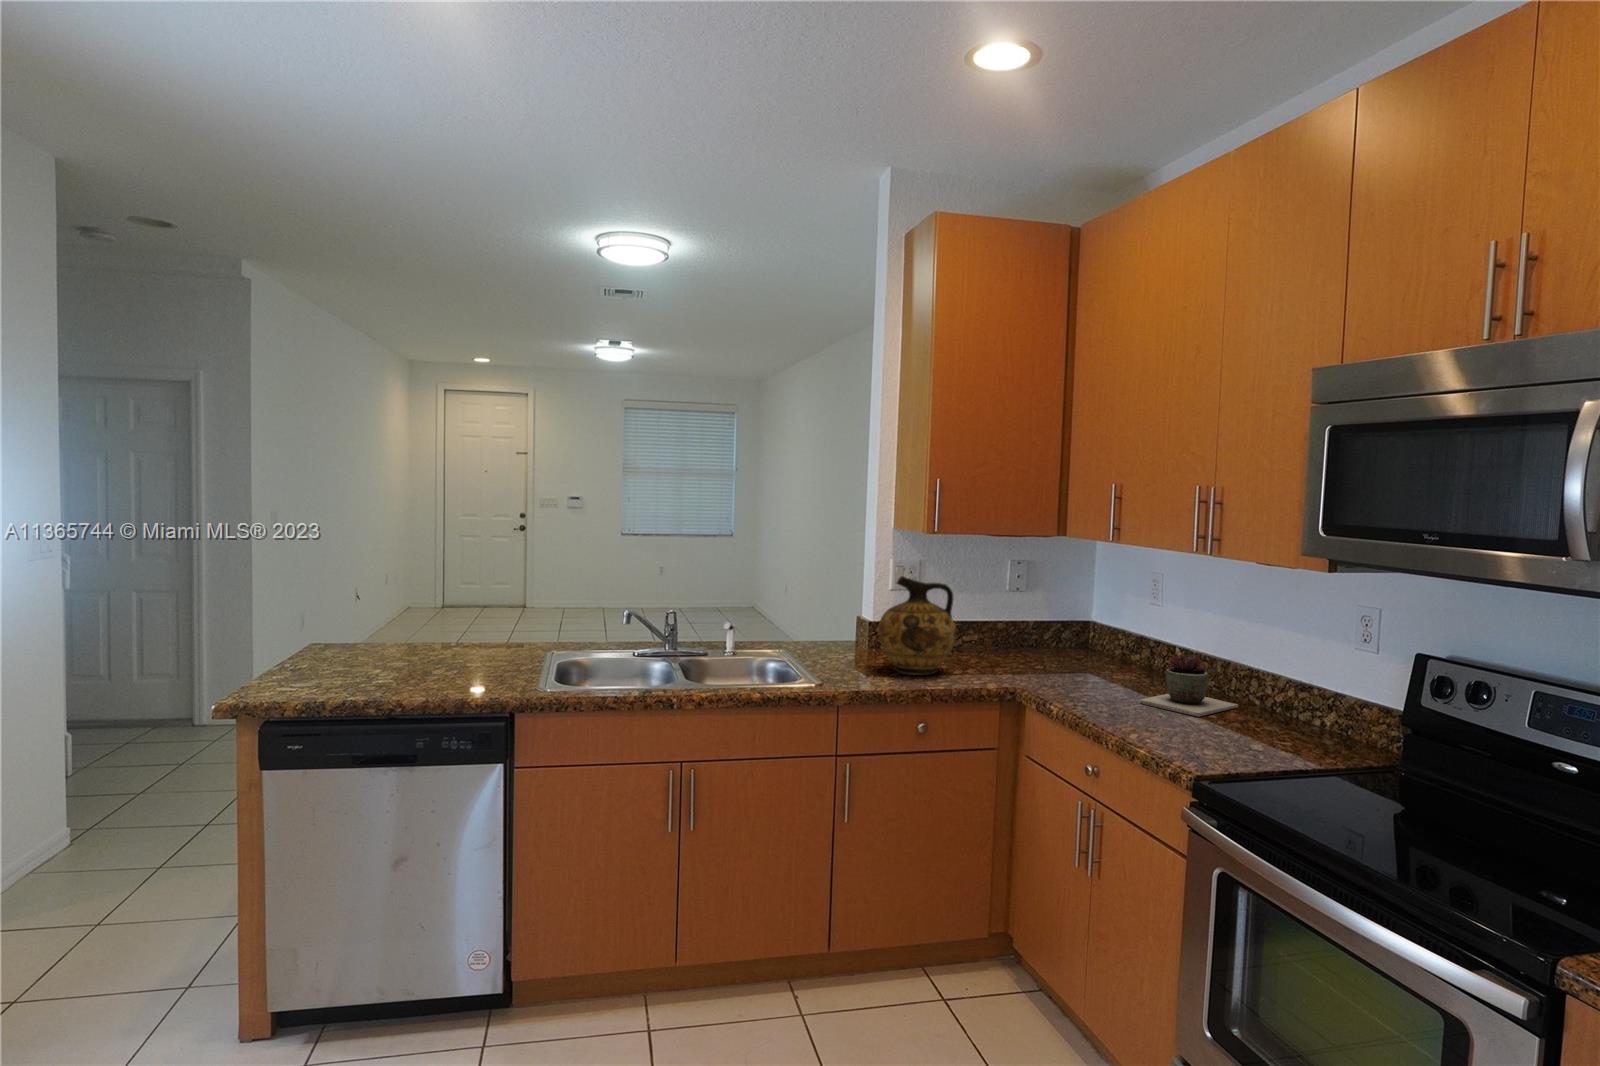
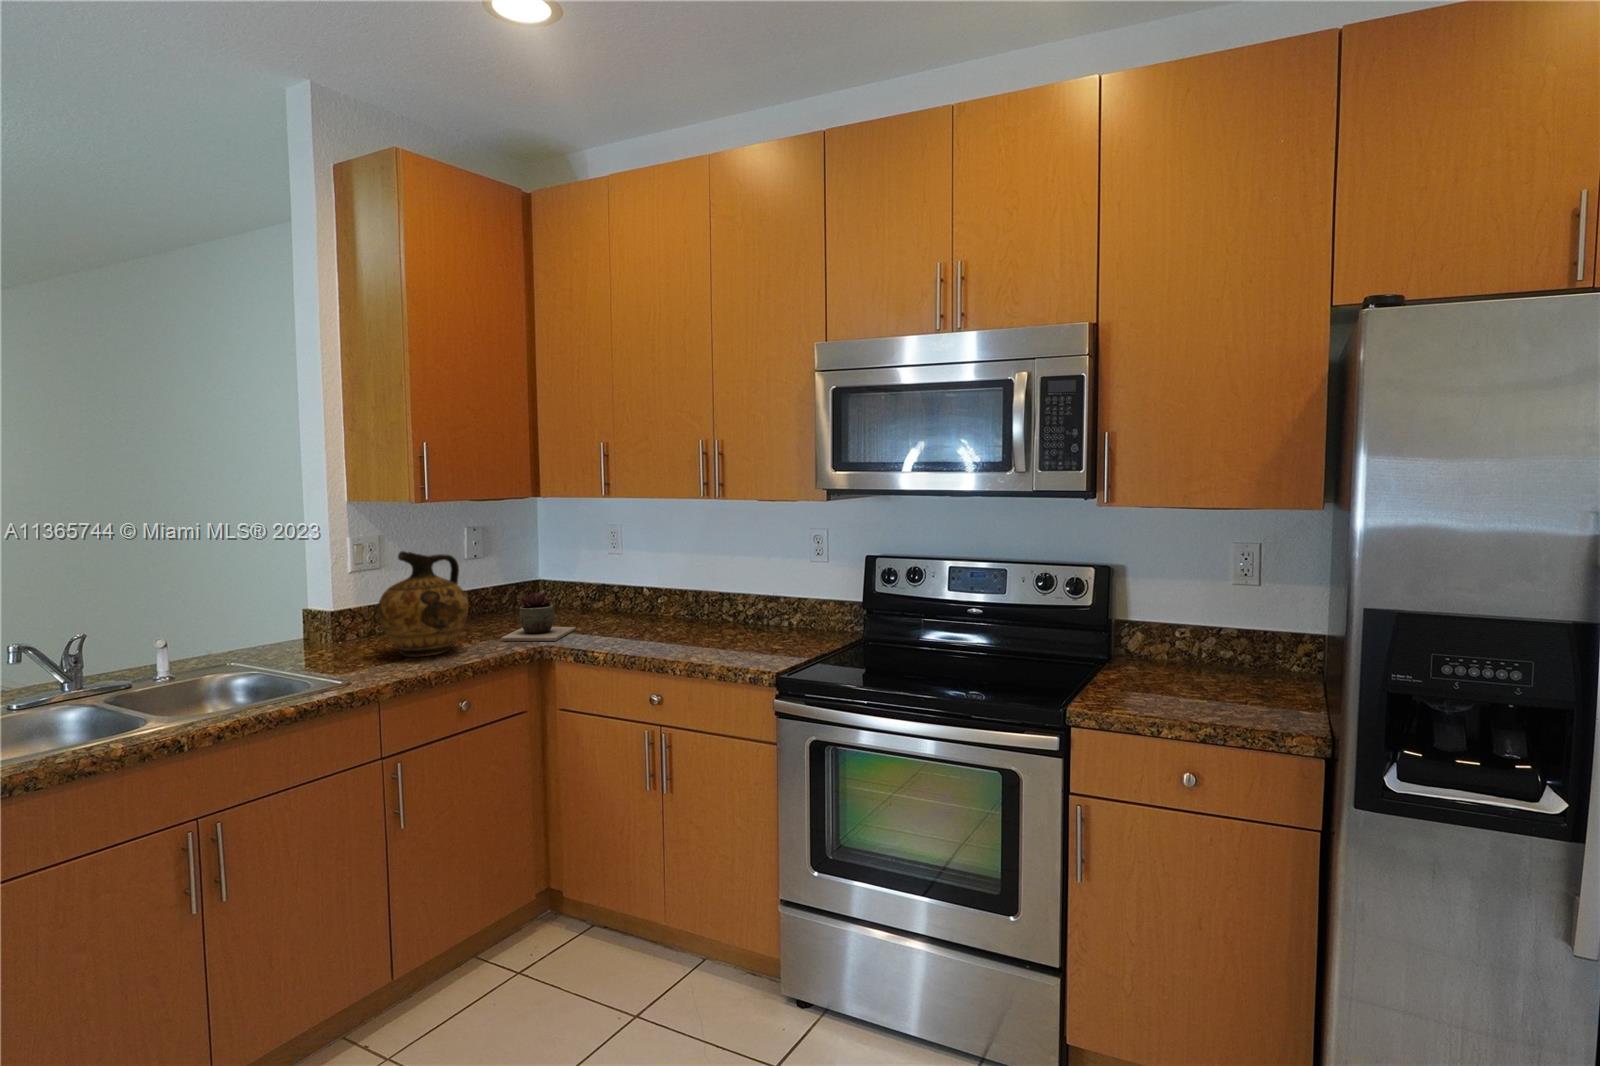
succulent plant: present [1140,655,1238,717] -> present [501,592,576,641]

